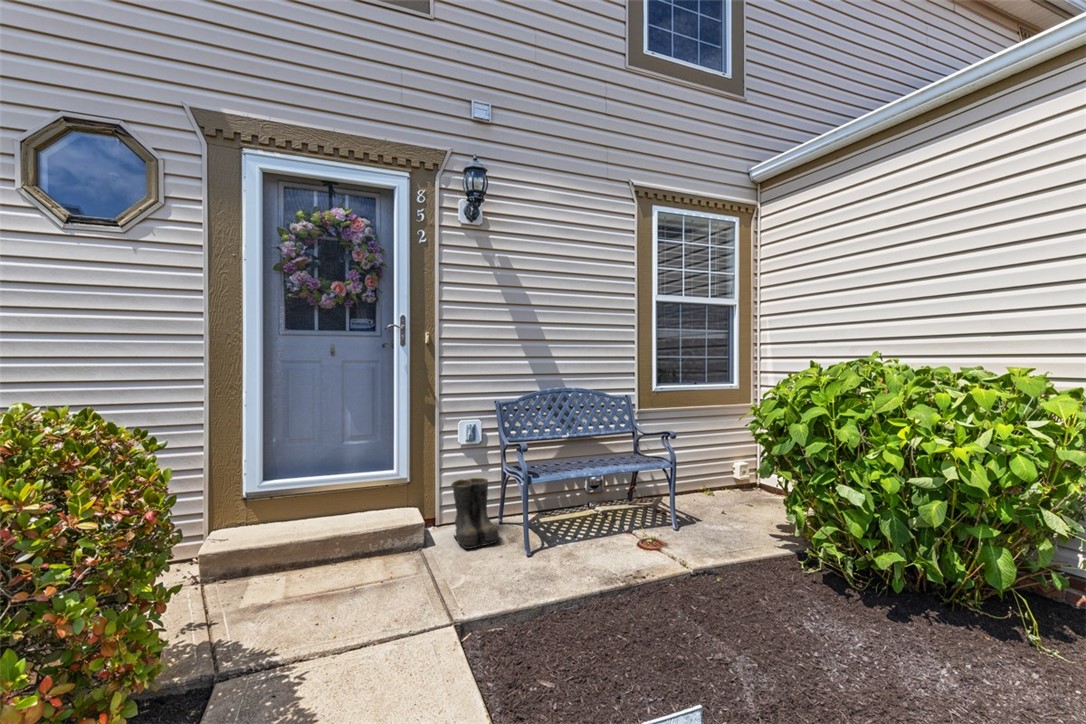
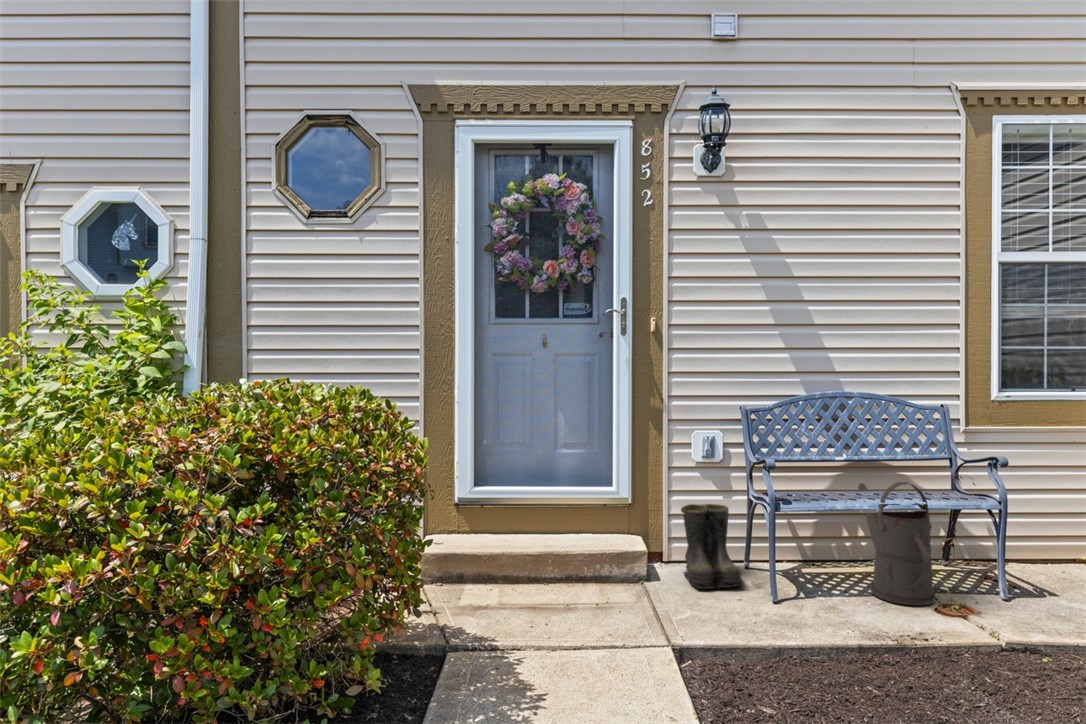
watering can: none [577,451,630,539] -> present [858,482,936,605]

